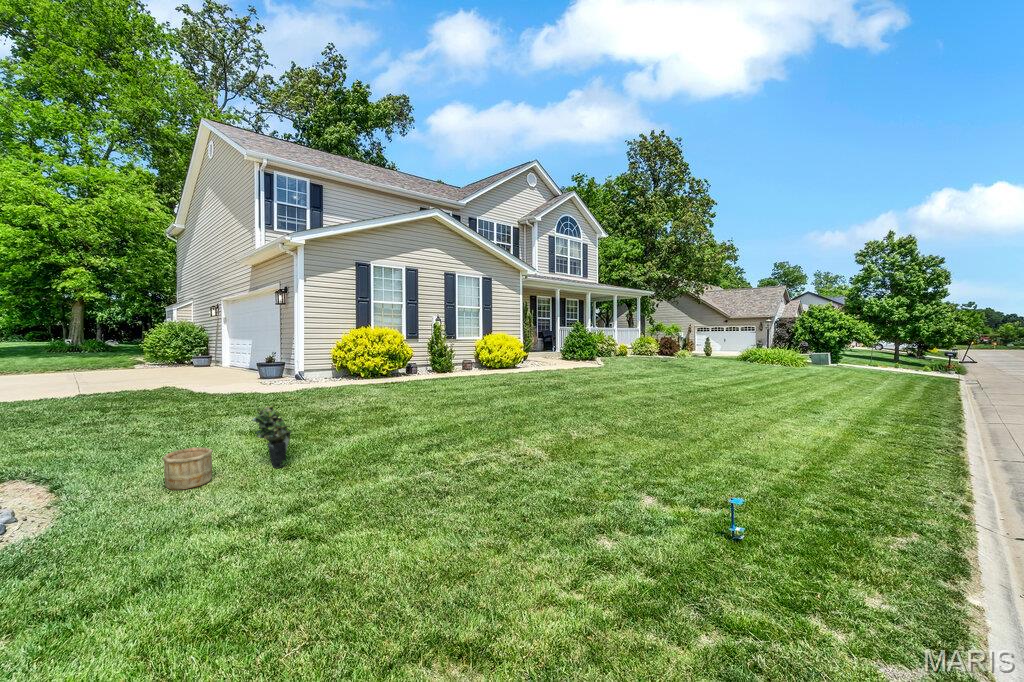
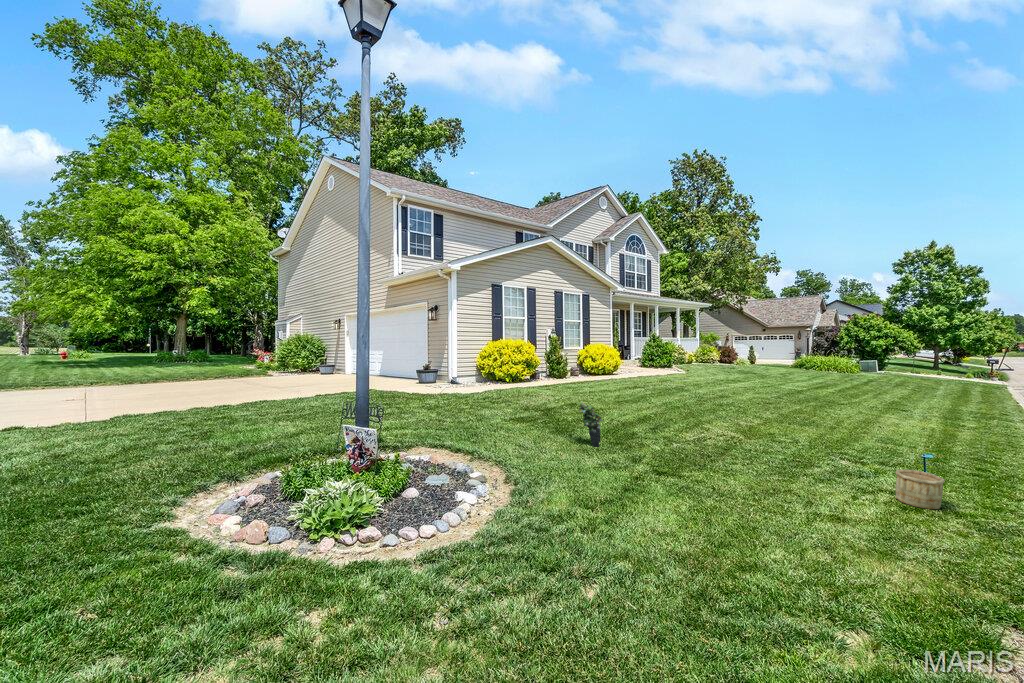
wooden bucket: present [162,448,213,490] -> present [896,469,945,509]

